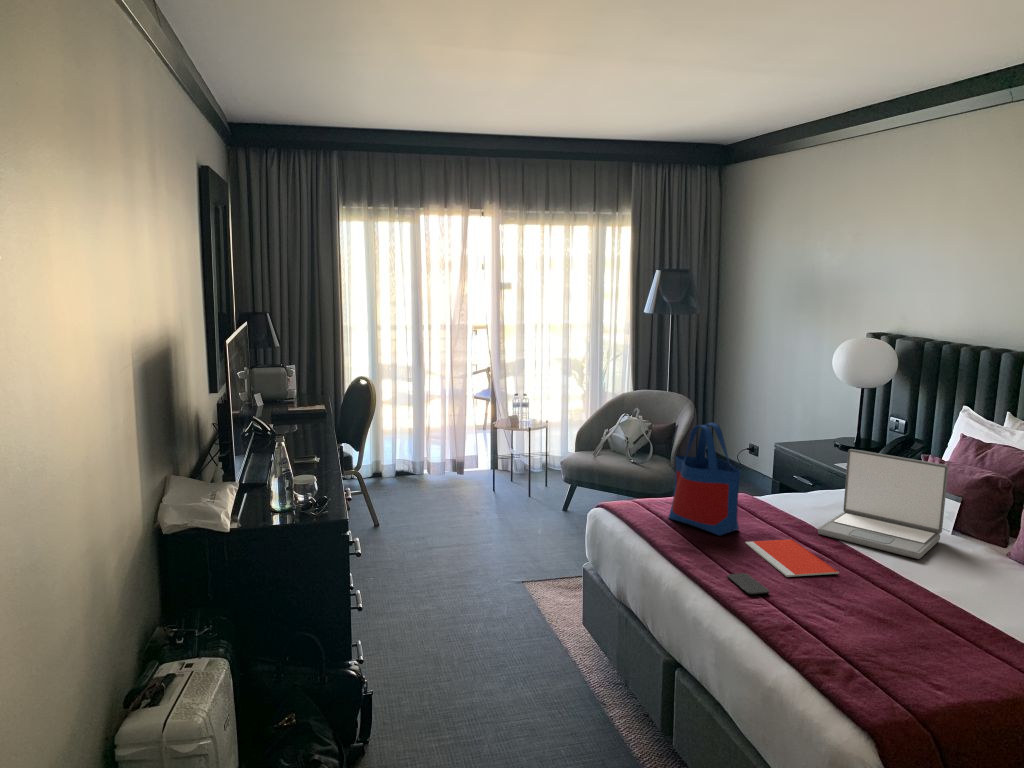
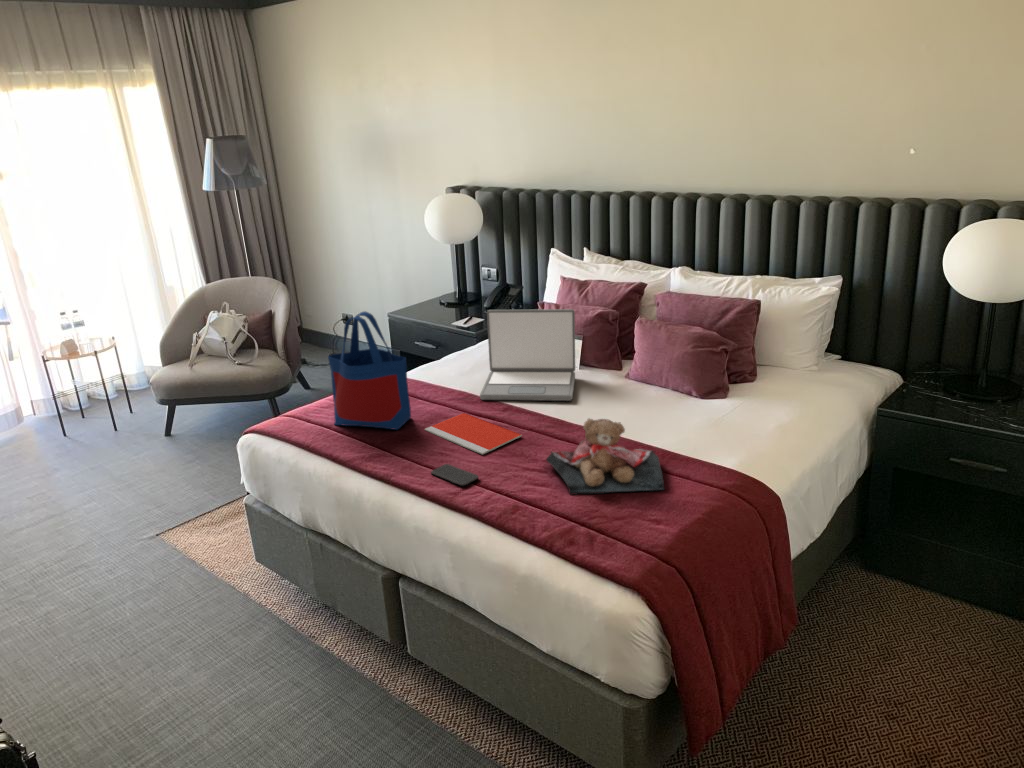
teddy bear: none [846,563,983,666] -> present [547,419,664,495]

